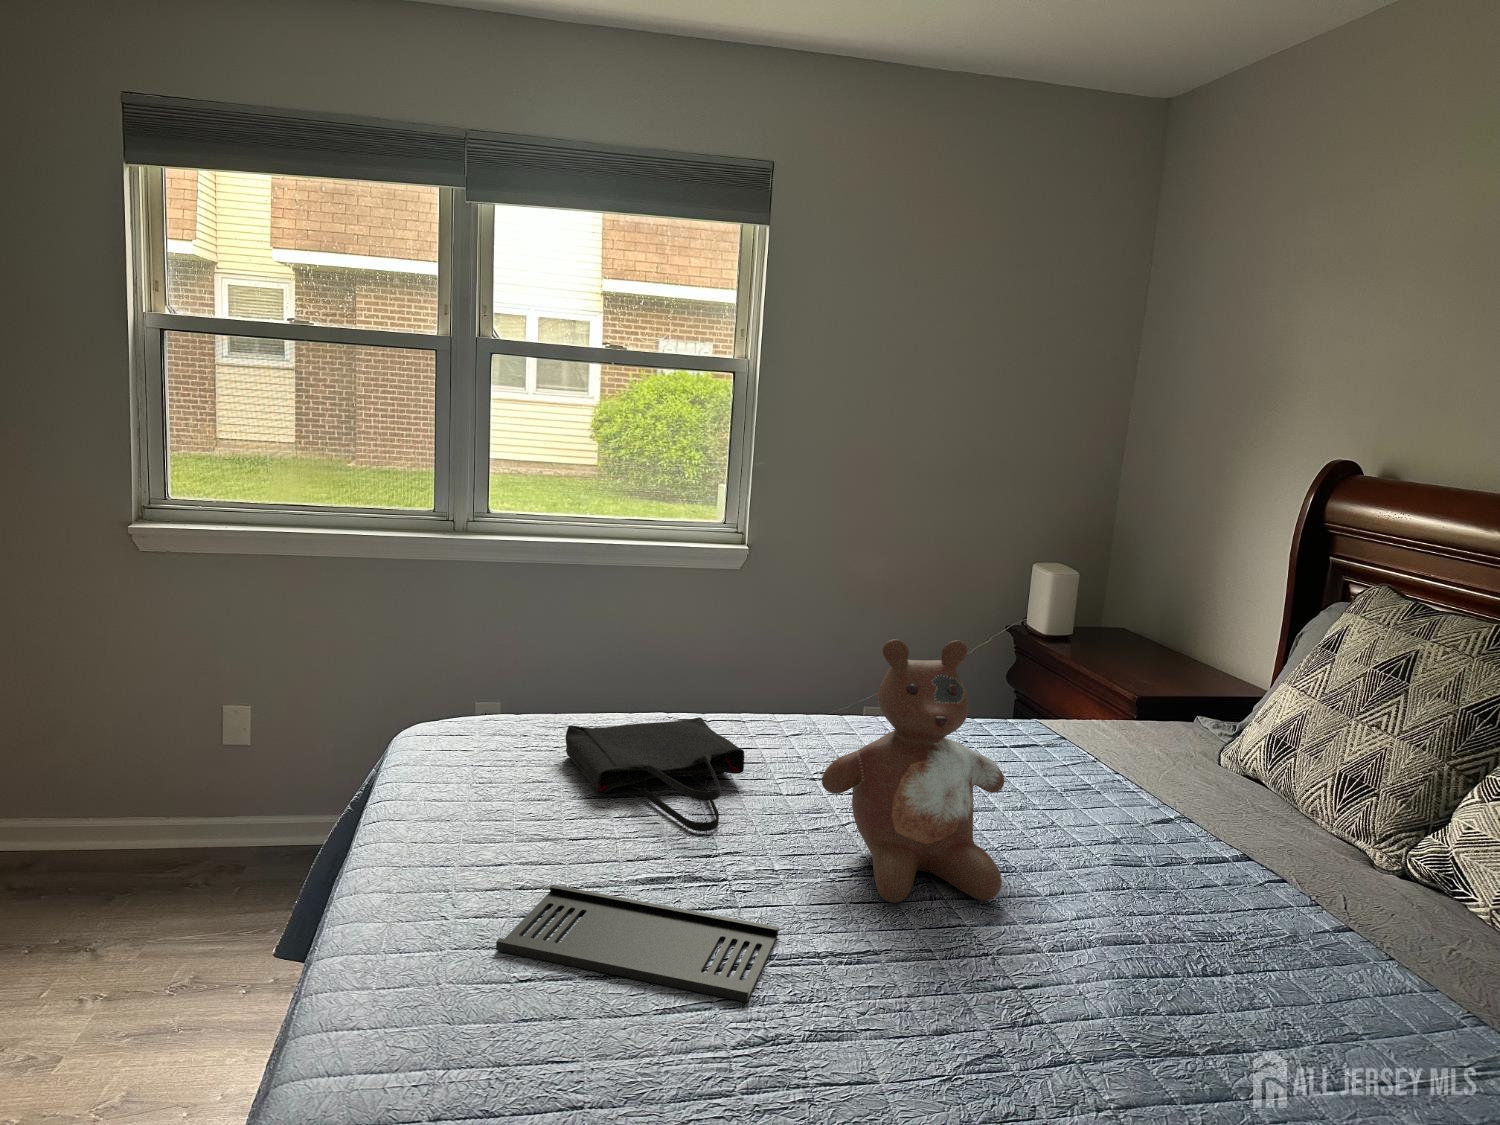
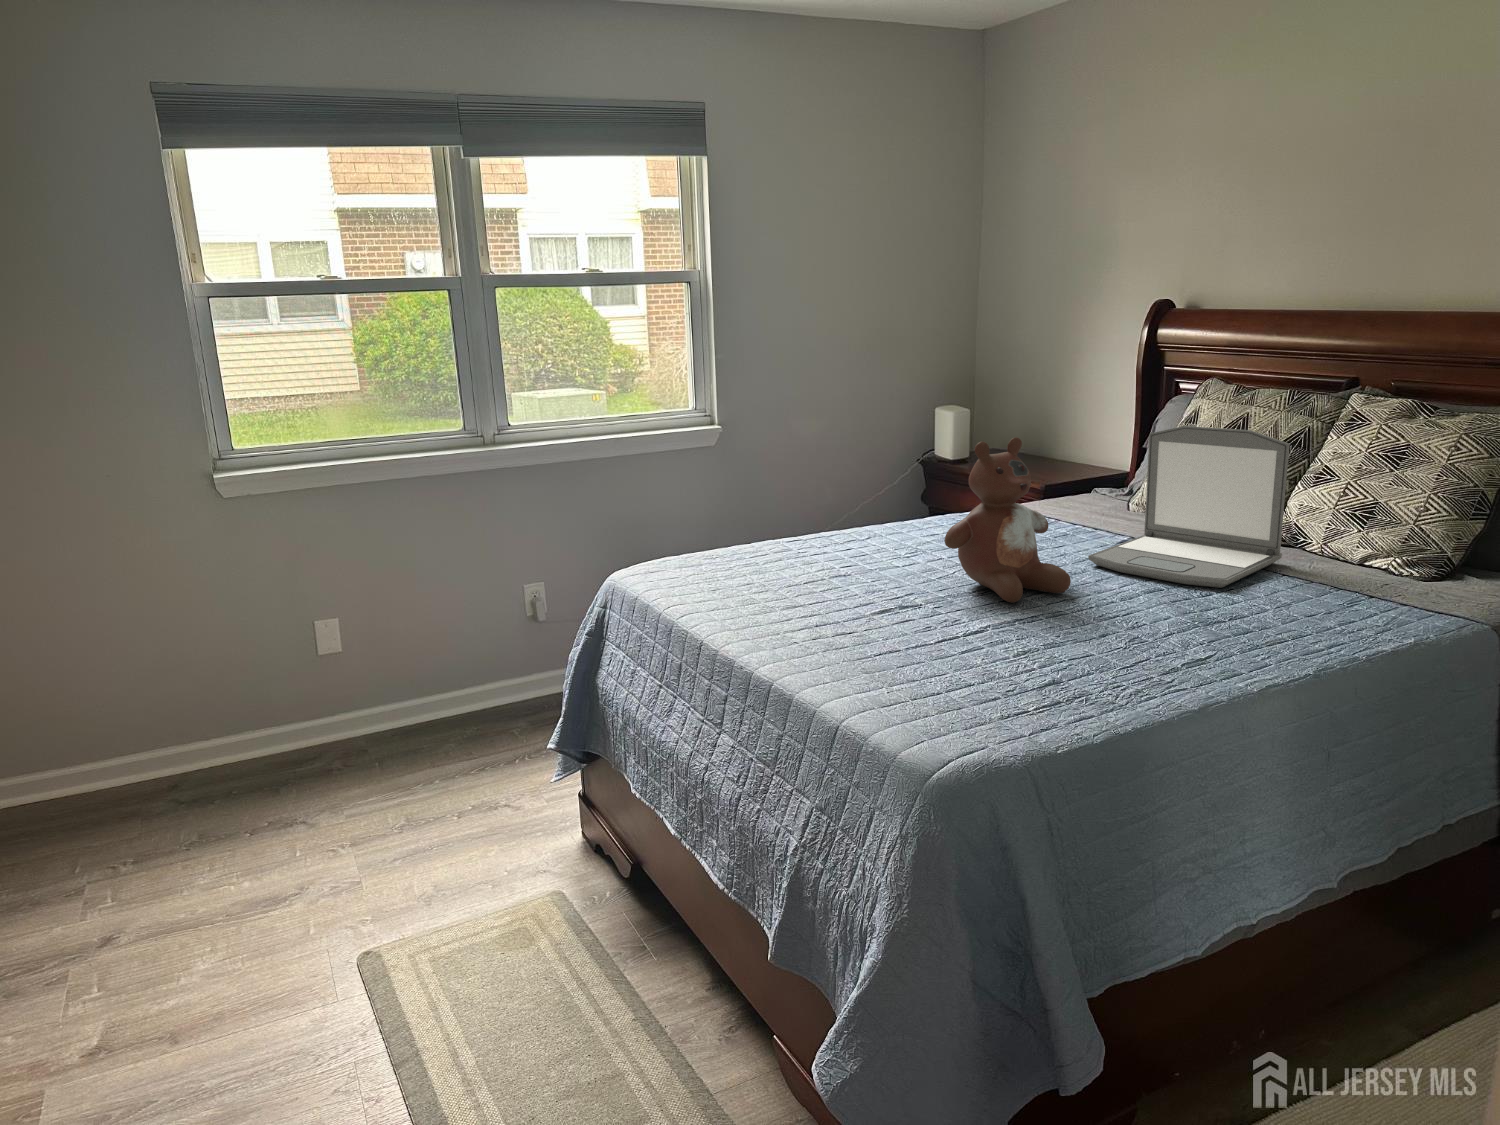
laptop: none [1079,662,1433,956] -> present [1088,426,1290,588]
tote bag: present [566,717,744,831] -> none [721,537,869,595]
tray: present [496,885,778,1002] -> none [813,622,984,662]

